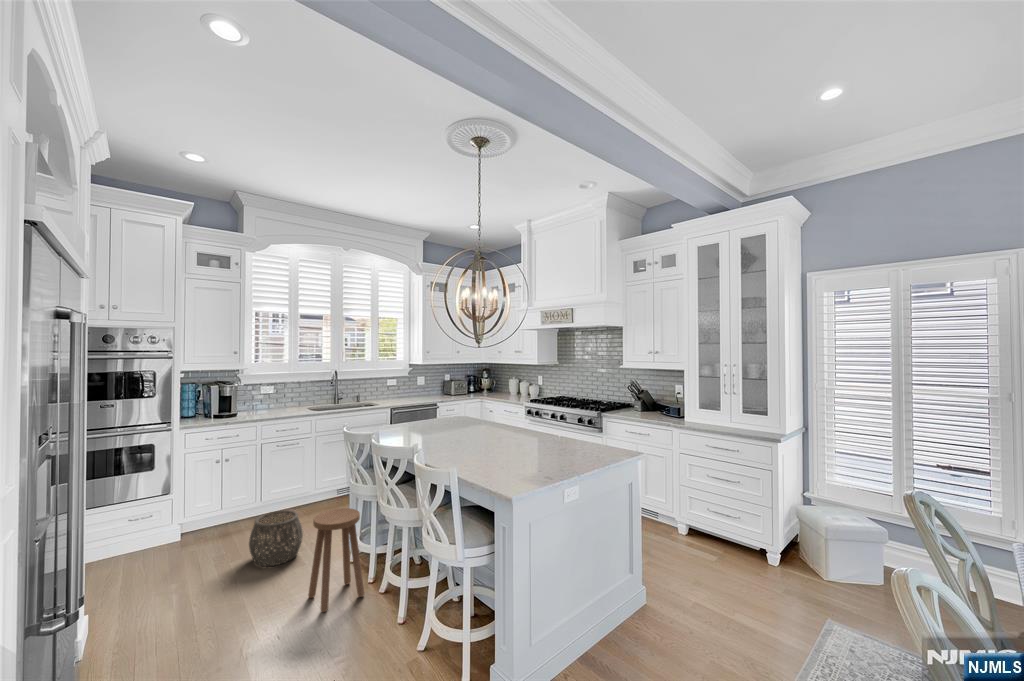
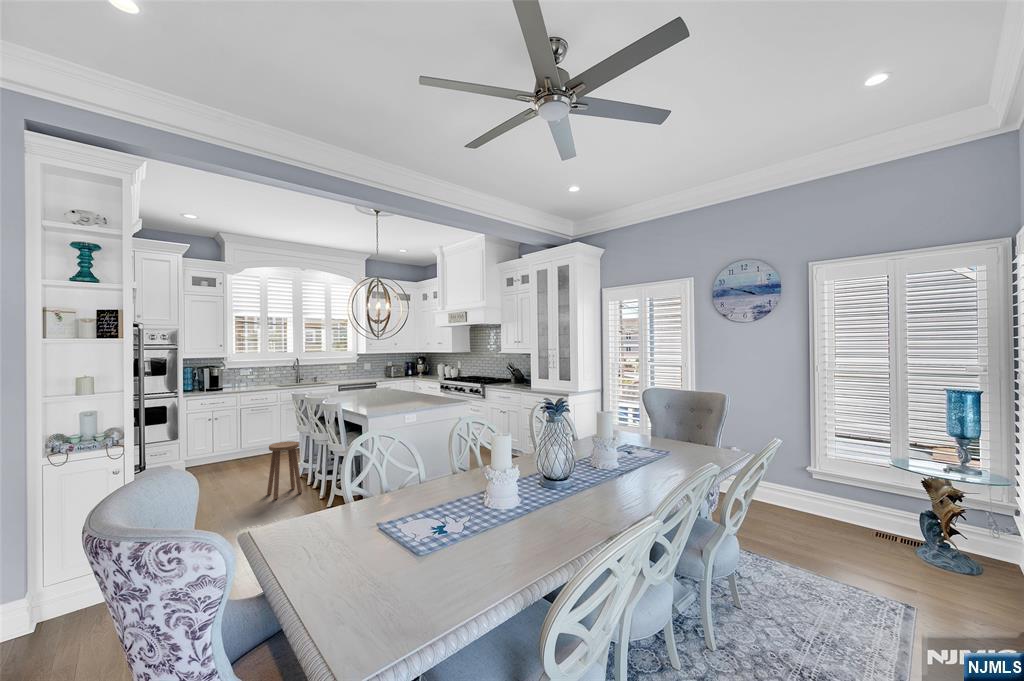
woven basket: present [249,510,303,566] -> none [231,449,268,483]

